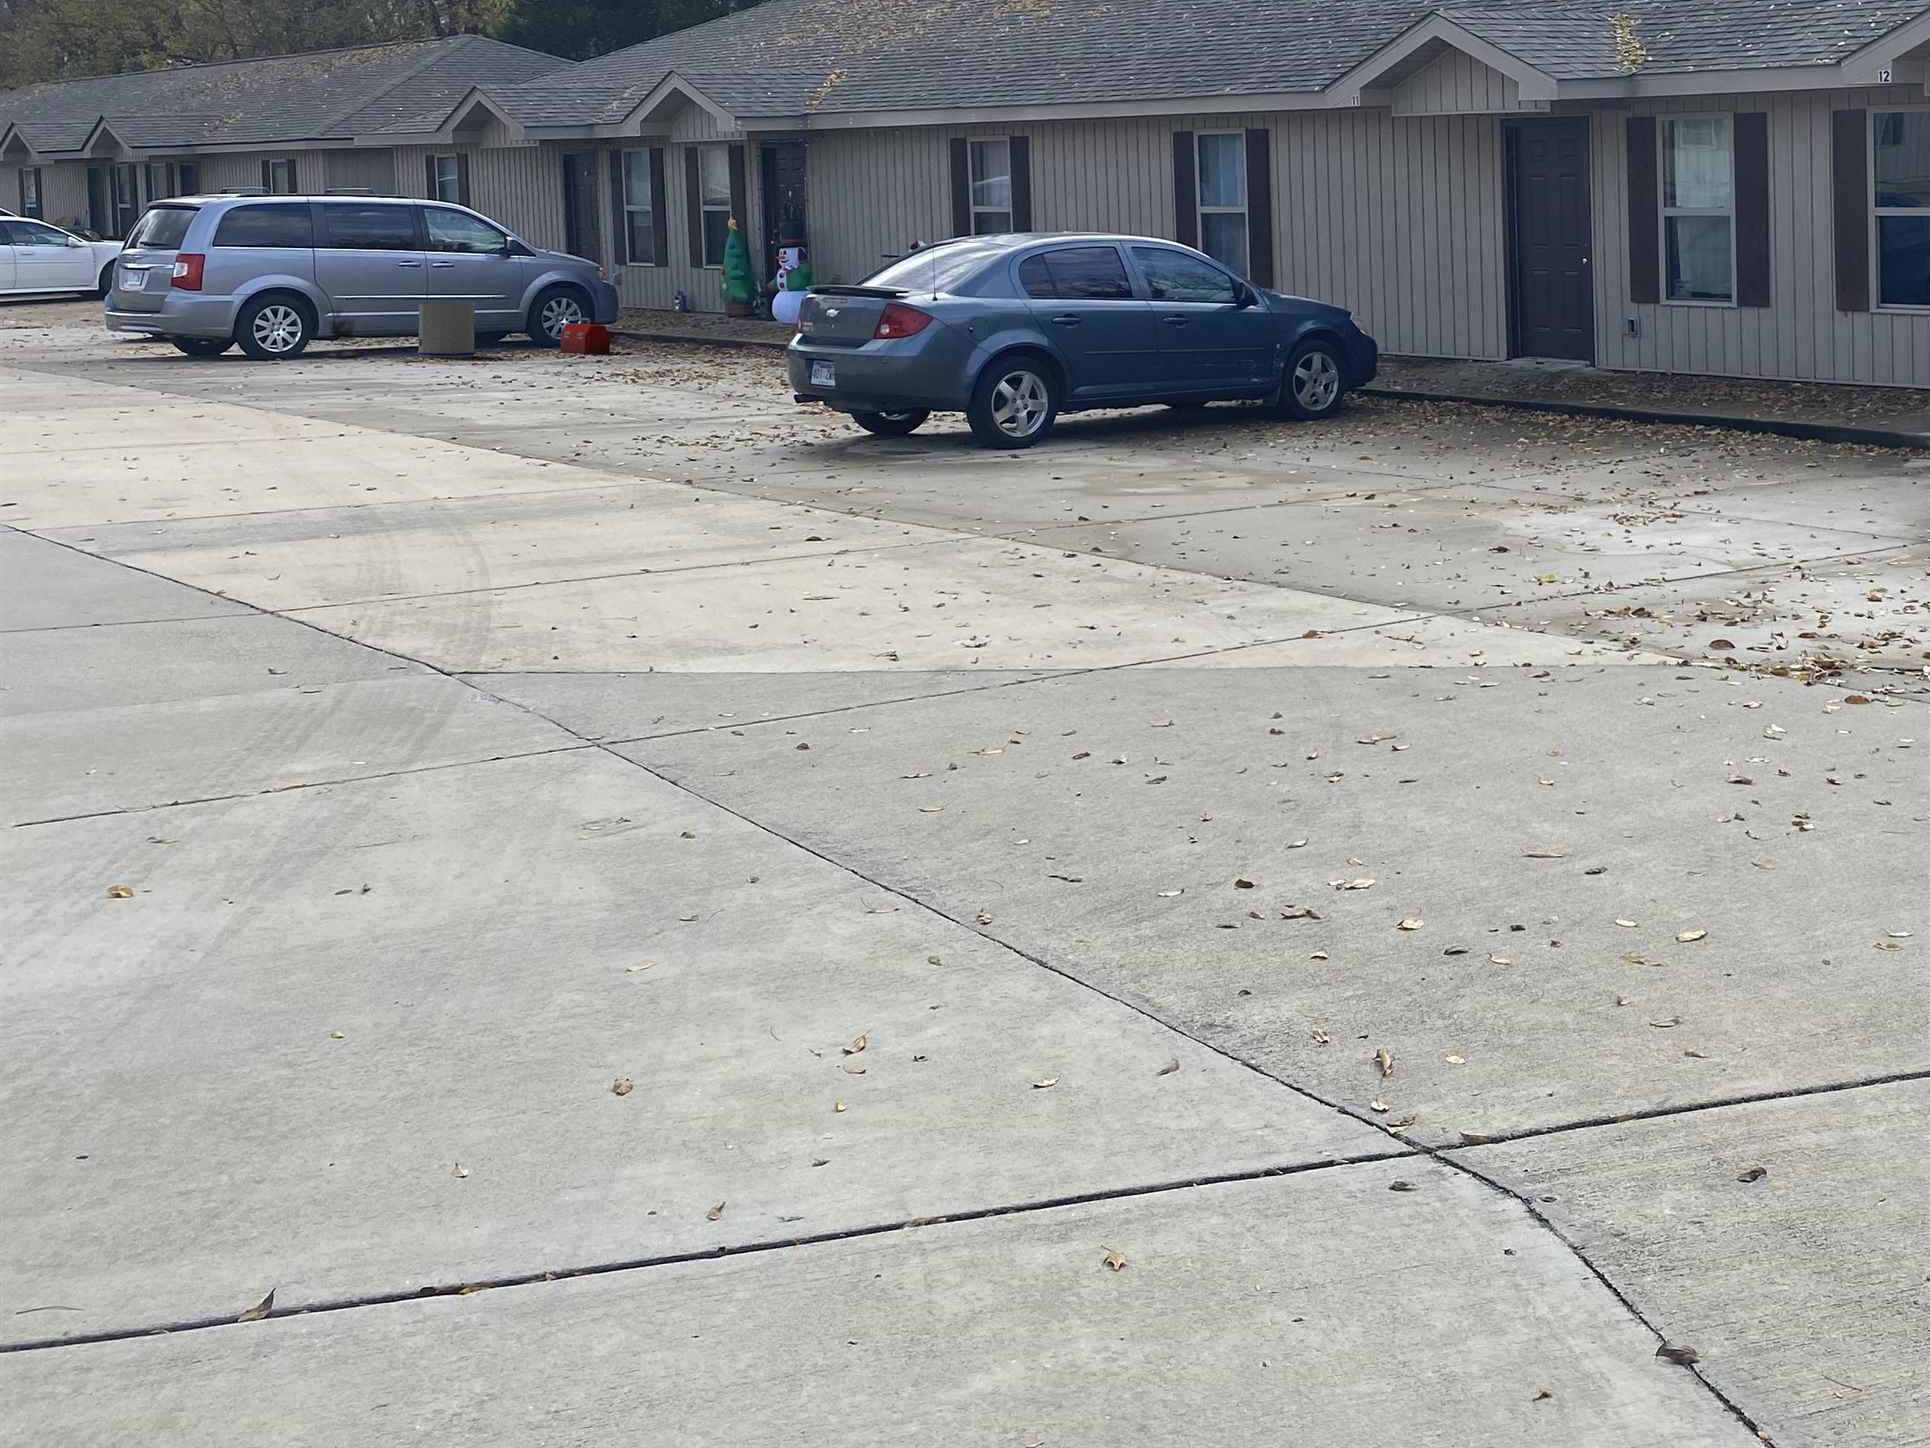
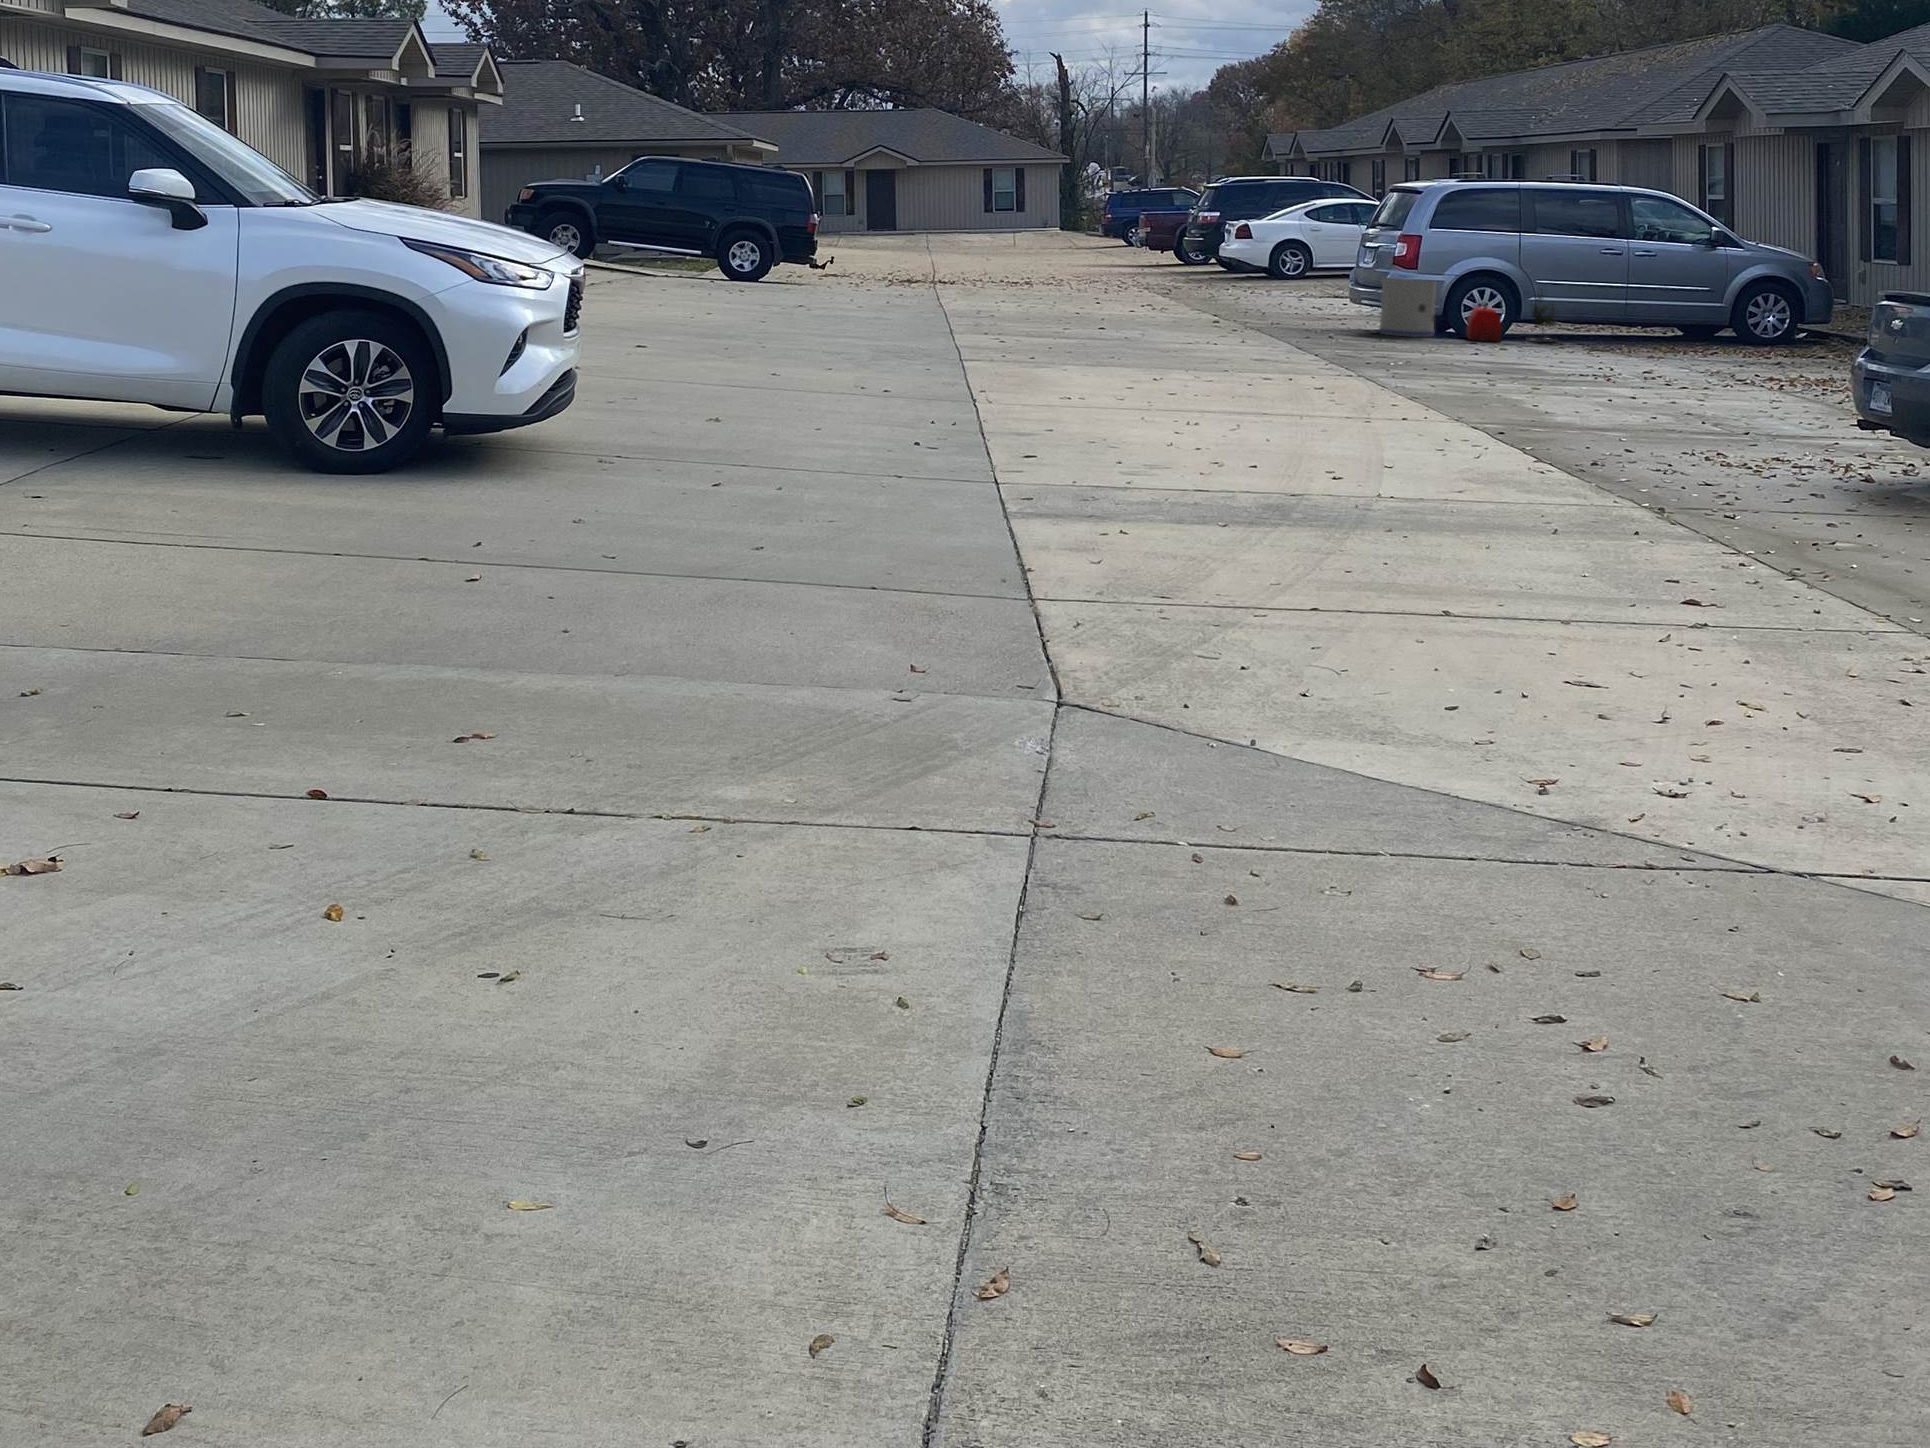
trash can: present [417,302,475,358] -> present [1379,278,1437,337]
toolbox: present [561,318,610,354] -> present [1467,302,1502,341]

